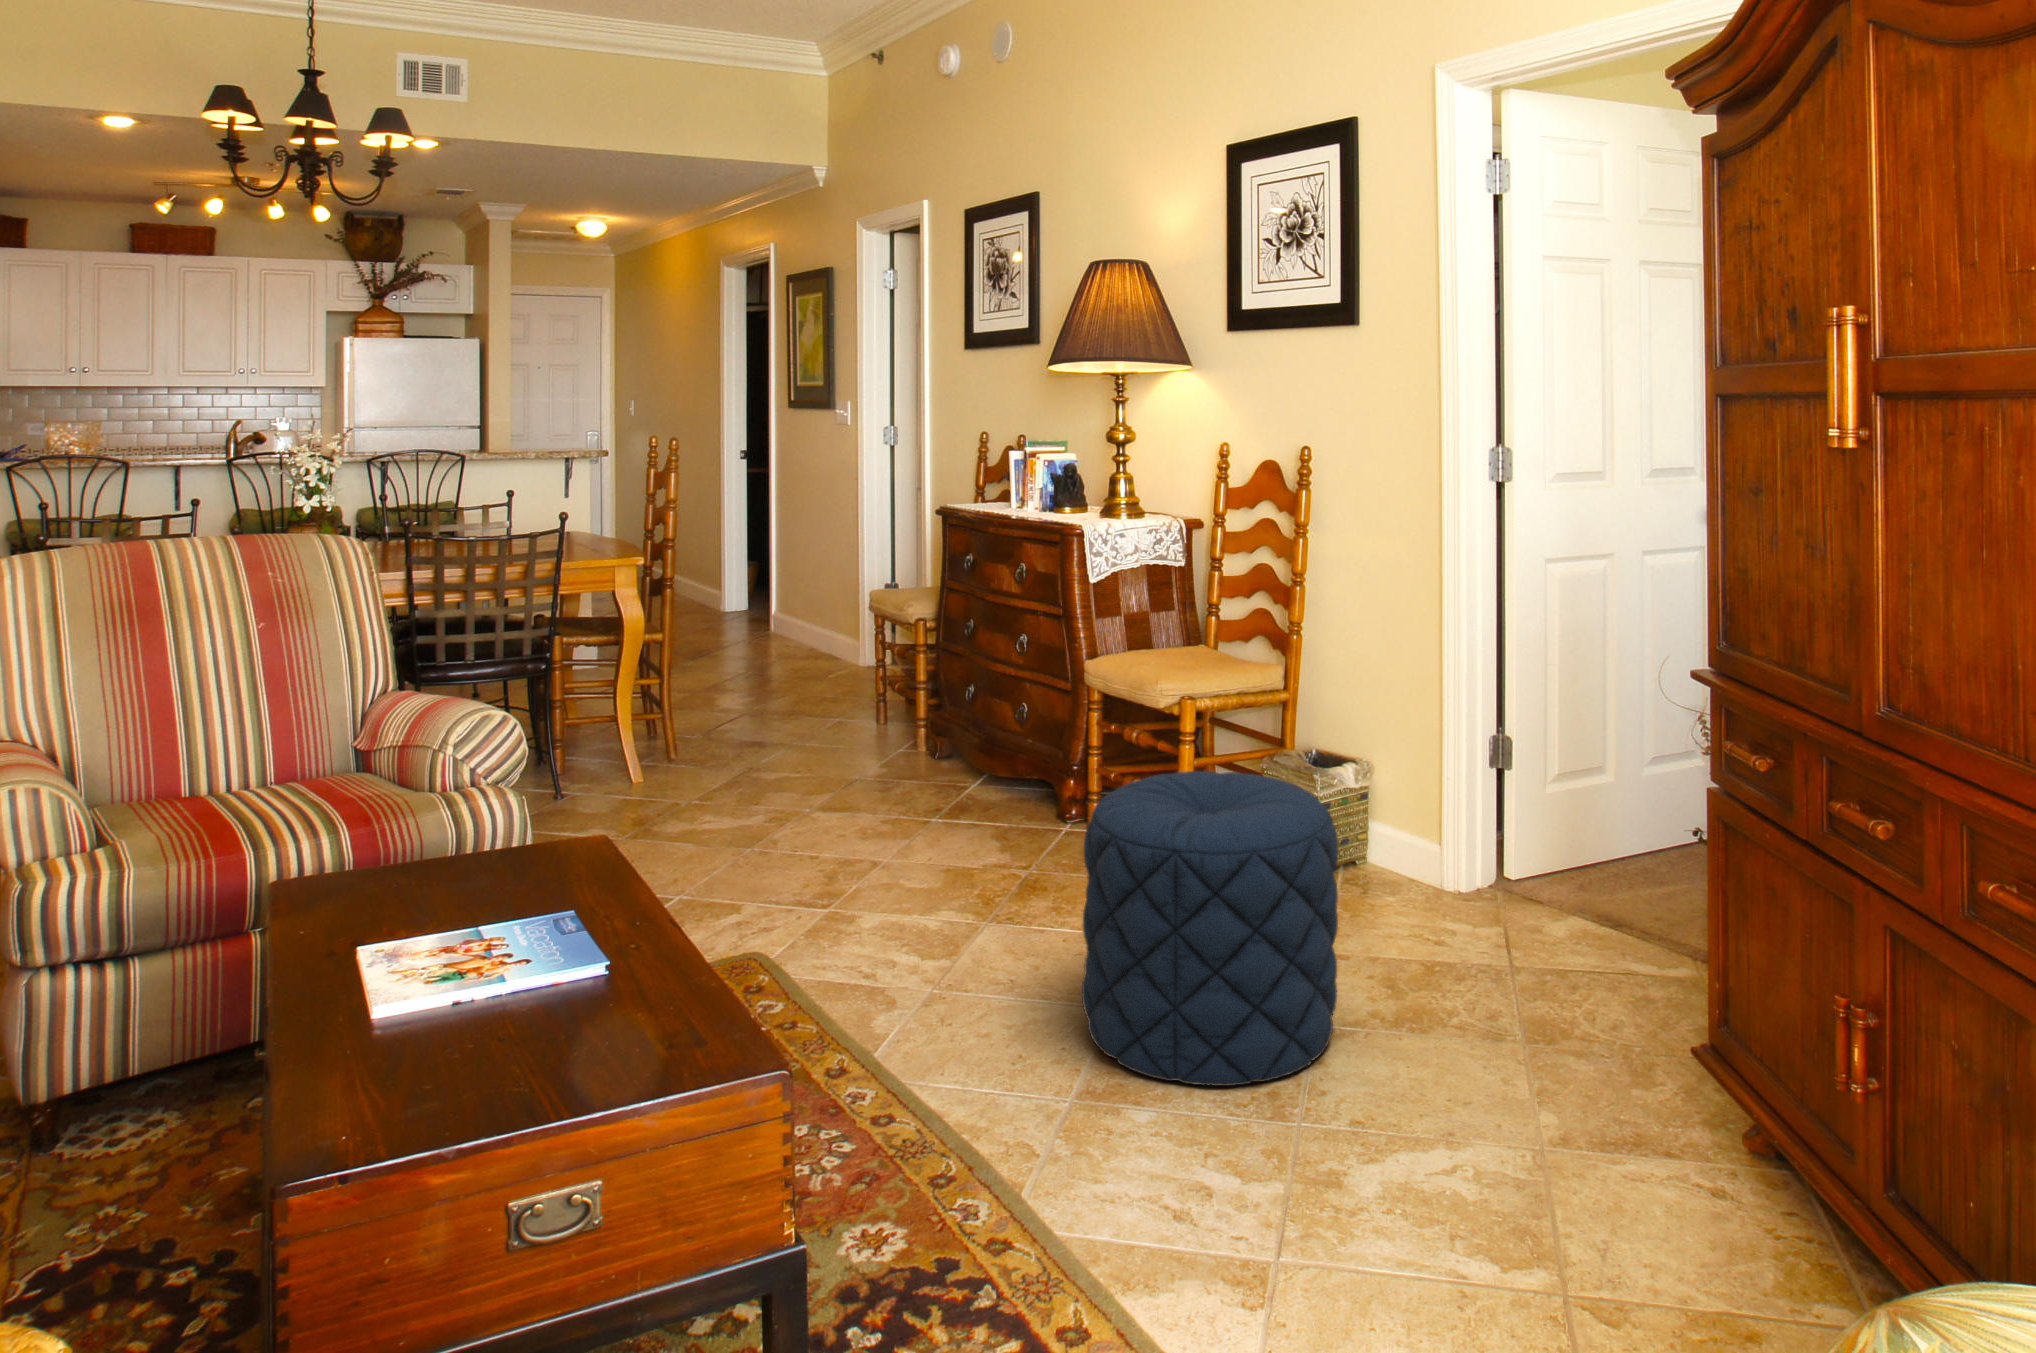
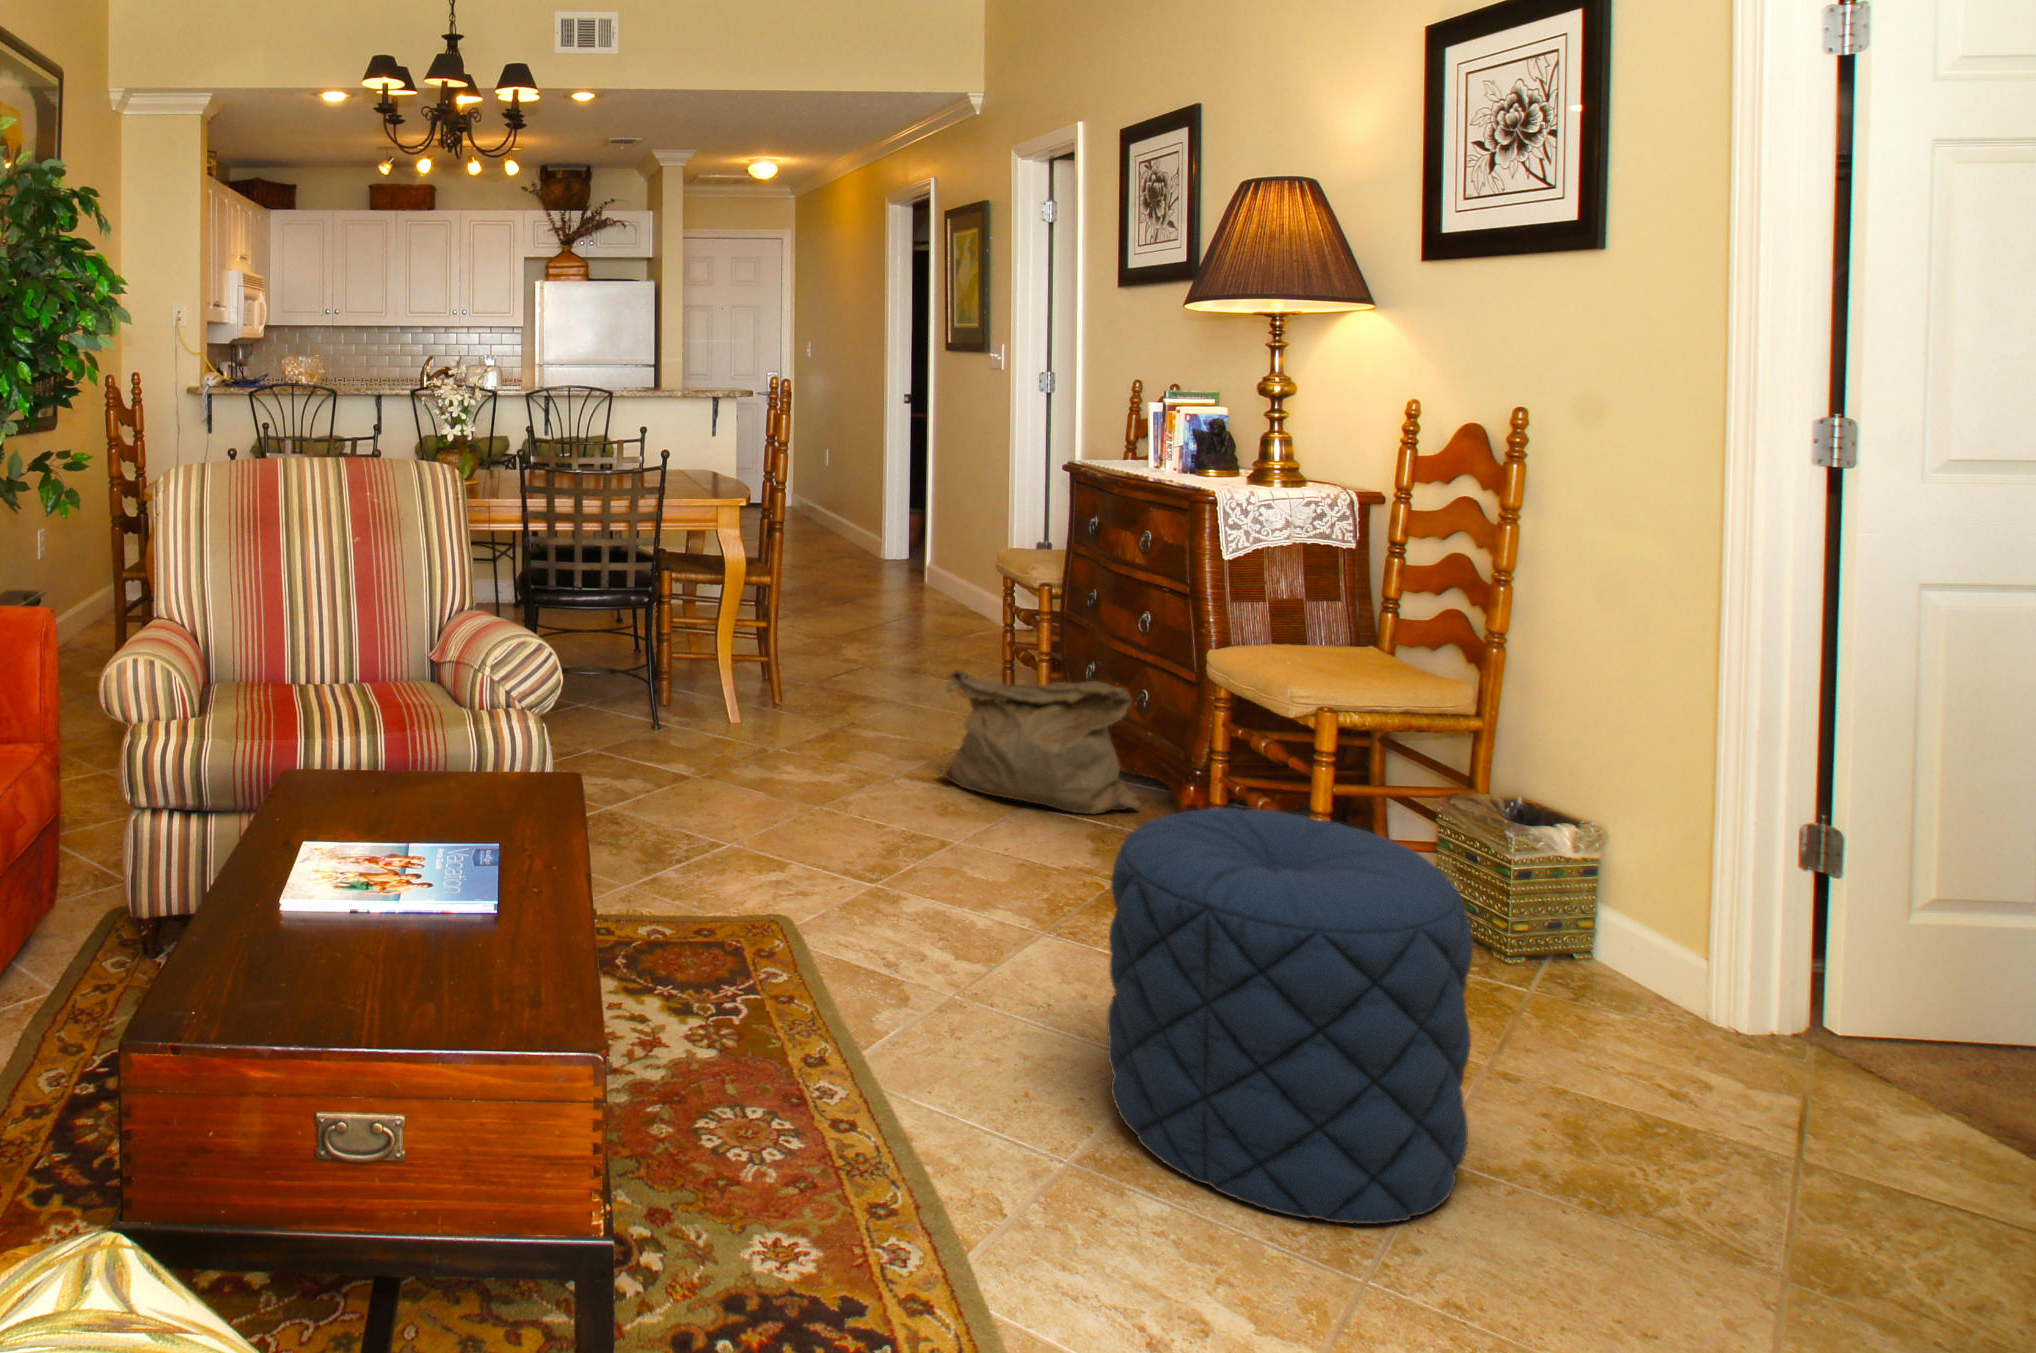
bag: none [851,697,1028,817] -> present [938,670,1140,814]

